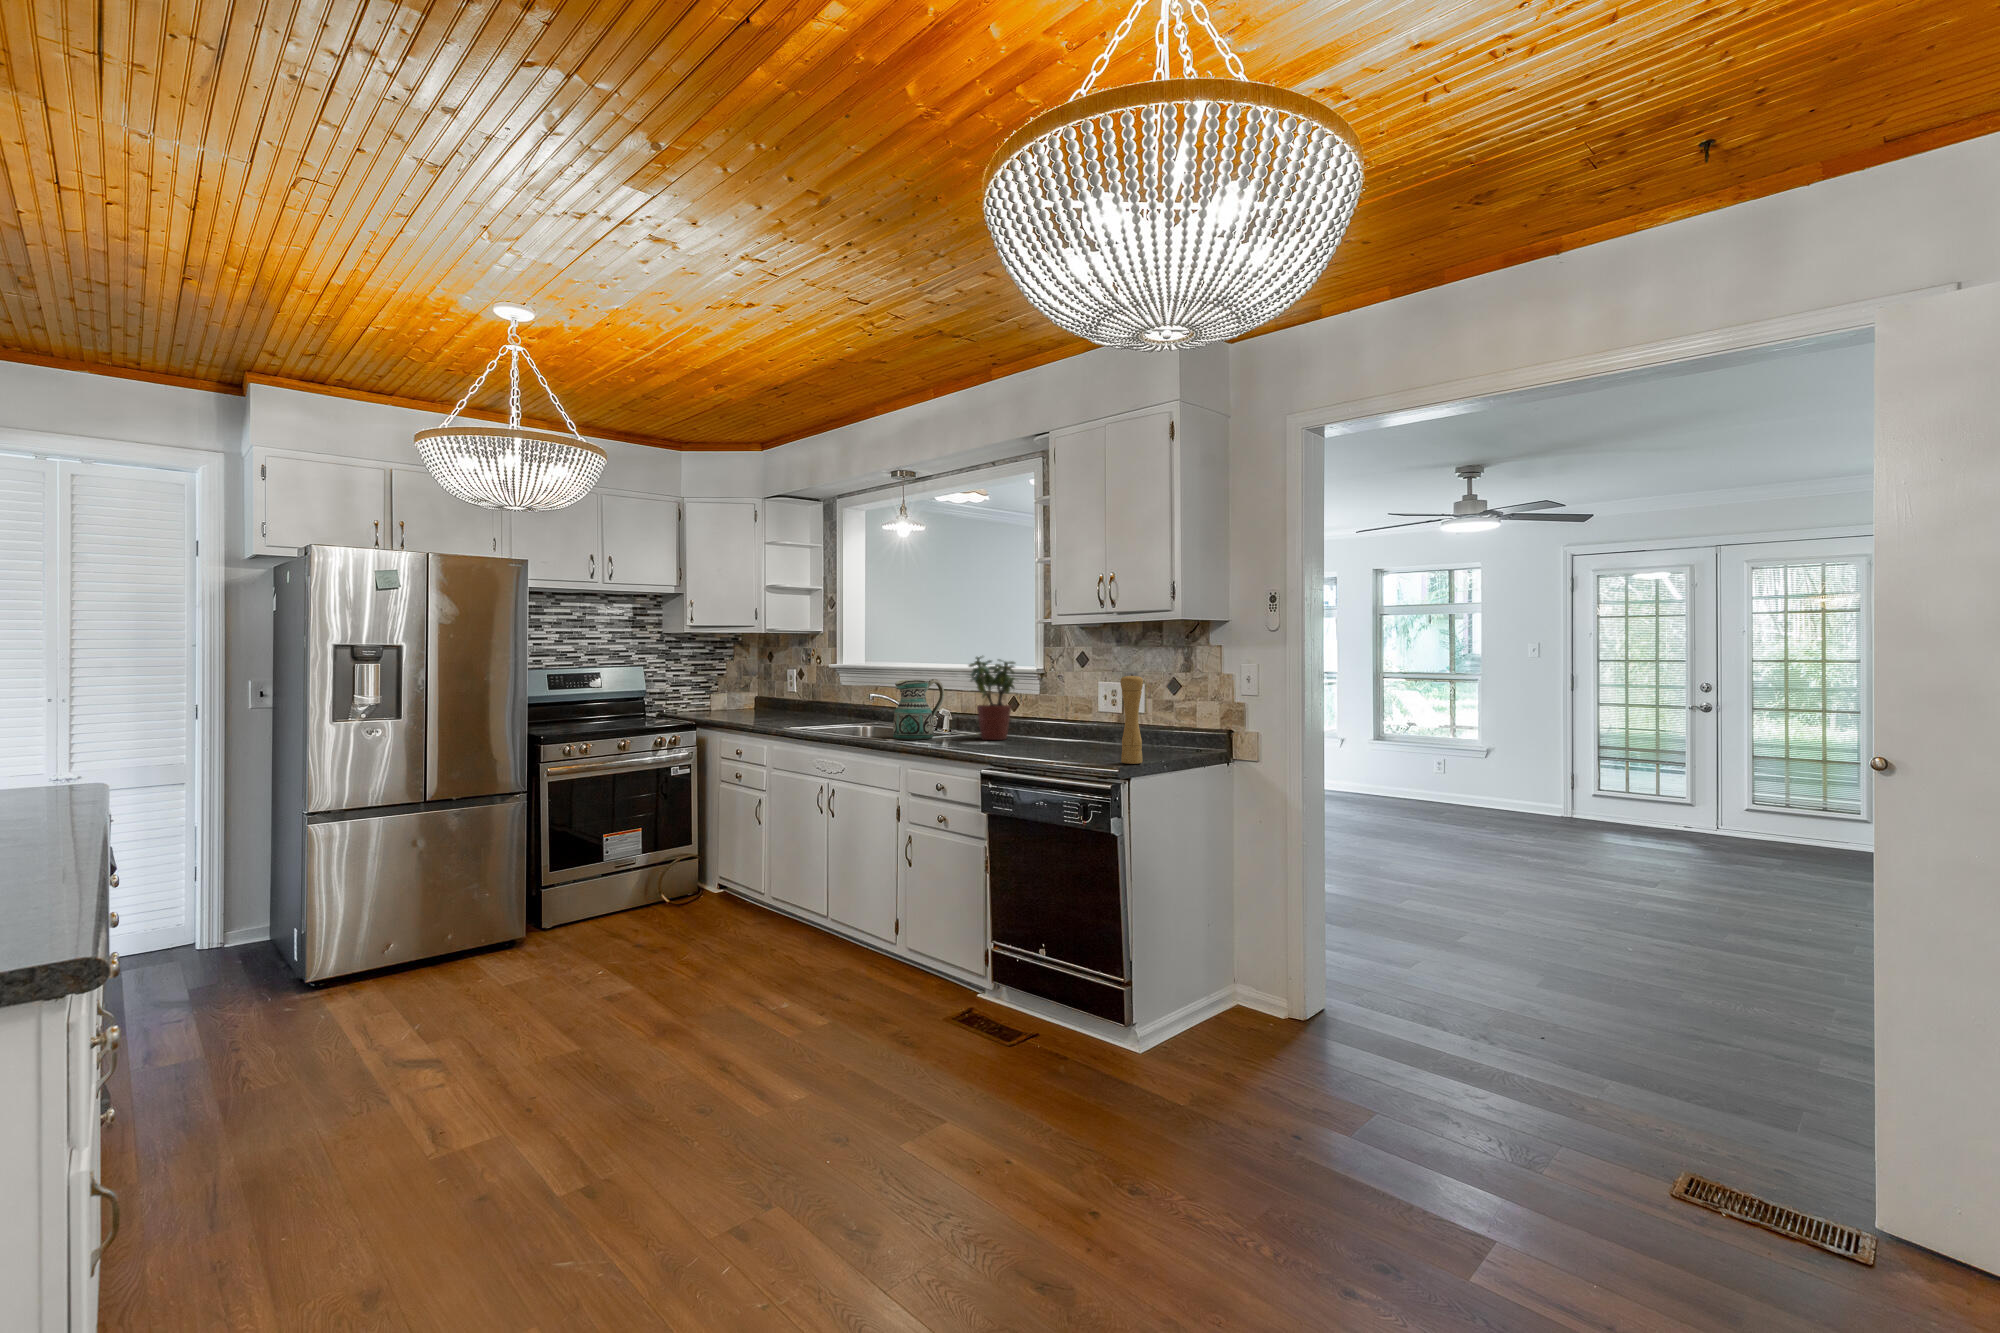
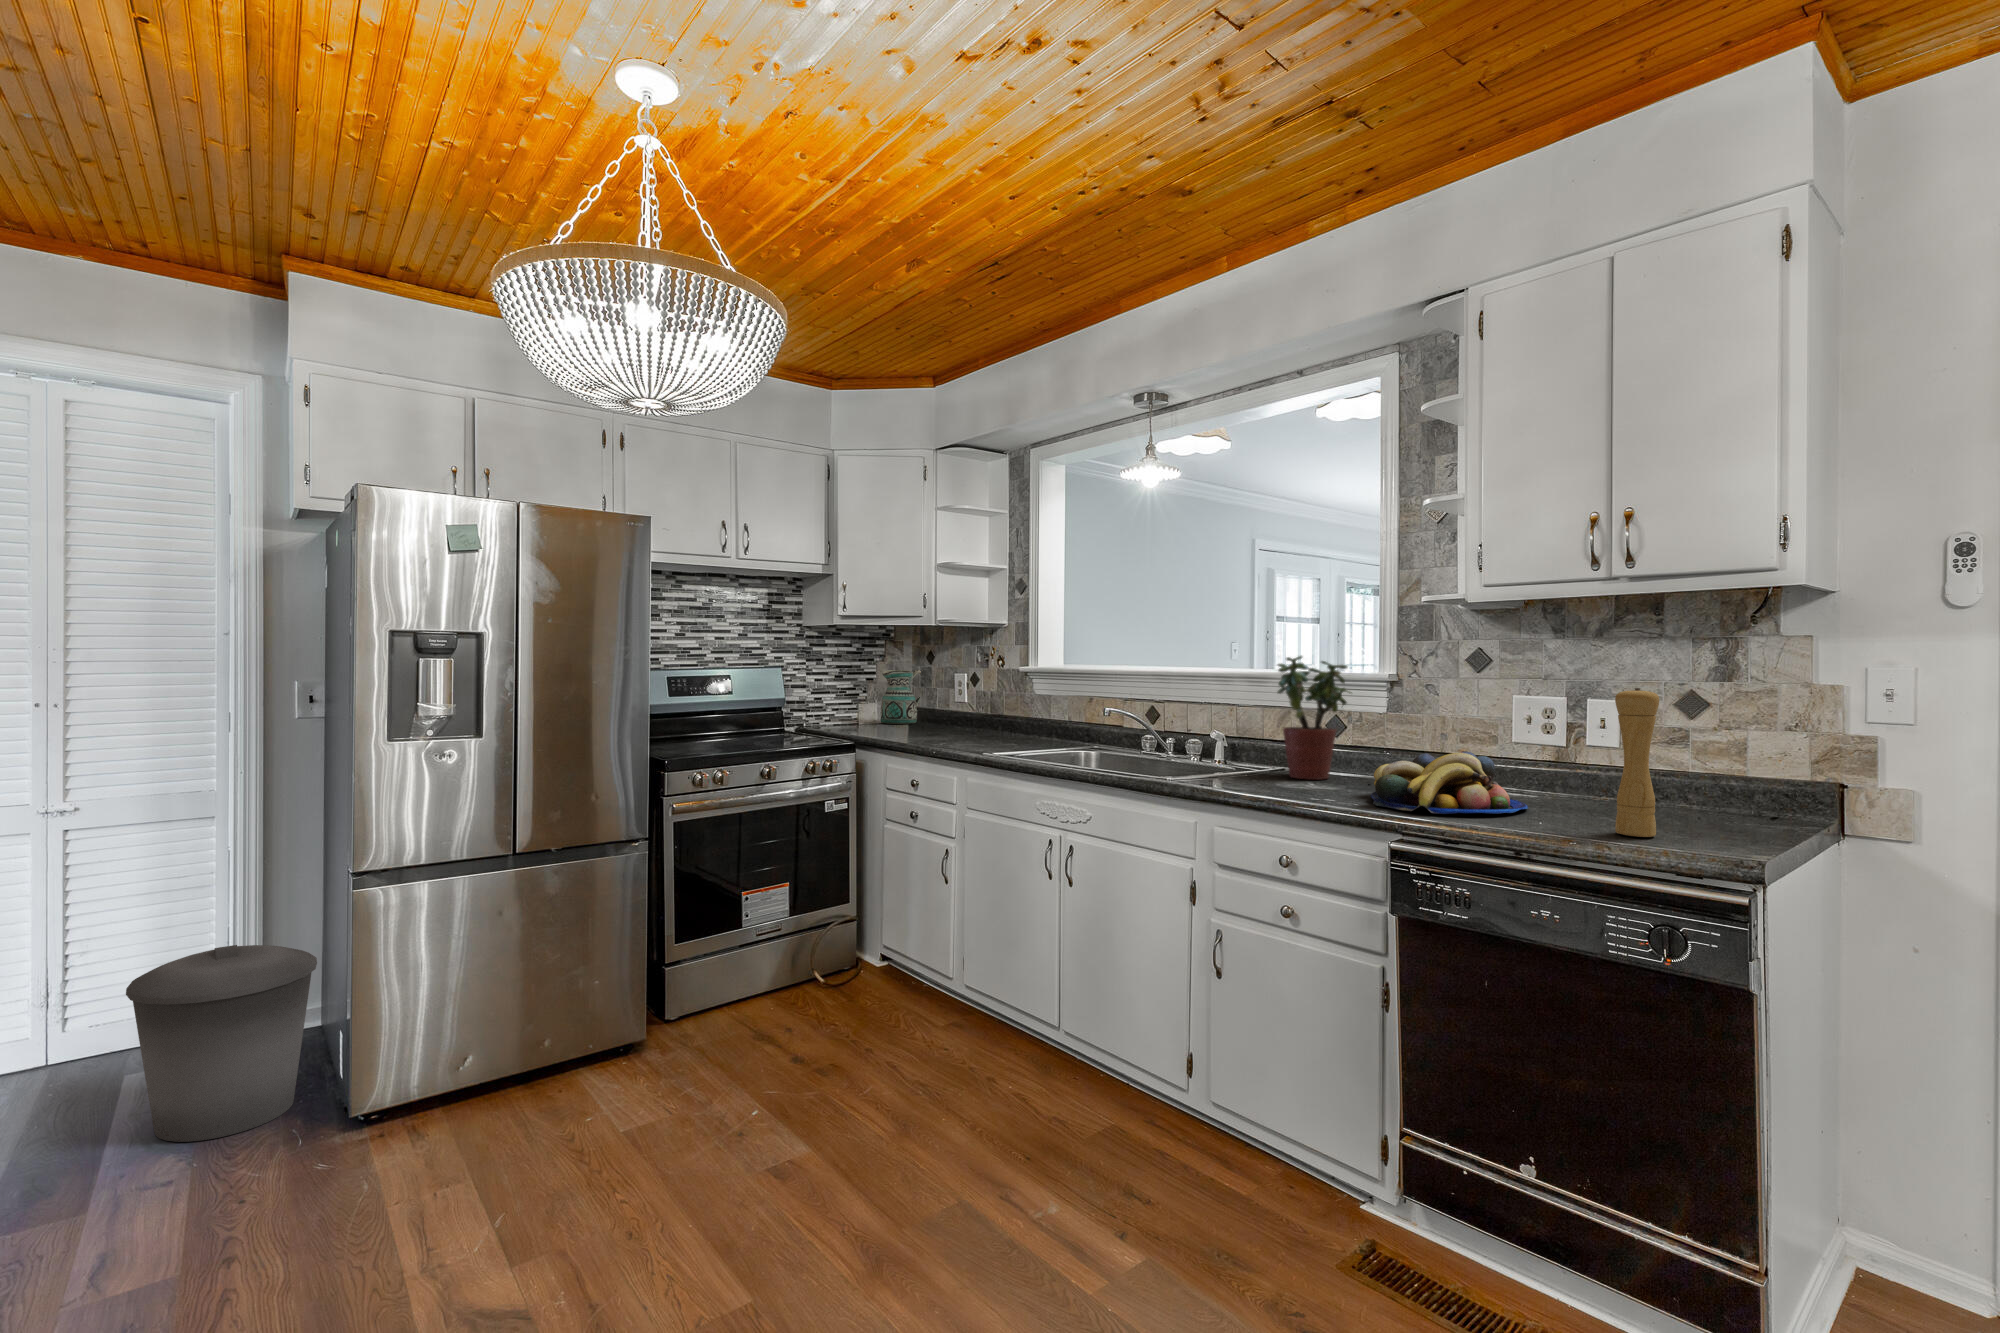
ceramic pitcher: present [893,679,944,739] -> present [881,670,921,724]
fruit bowl: none [1005,717,1101,755] -> present [1371,751,1528,814]
trash can: none [142,868,279,1002] -> present [126,945,317,1142]

